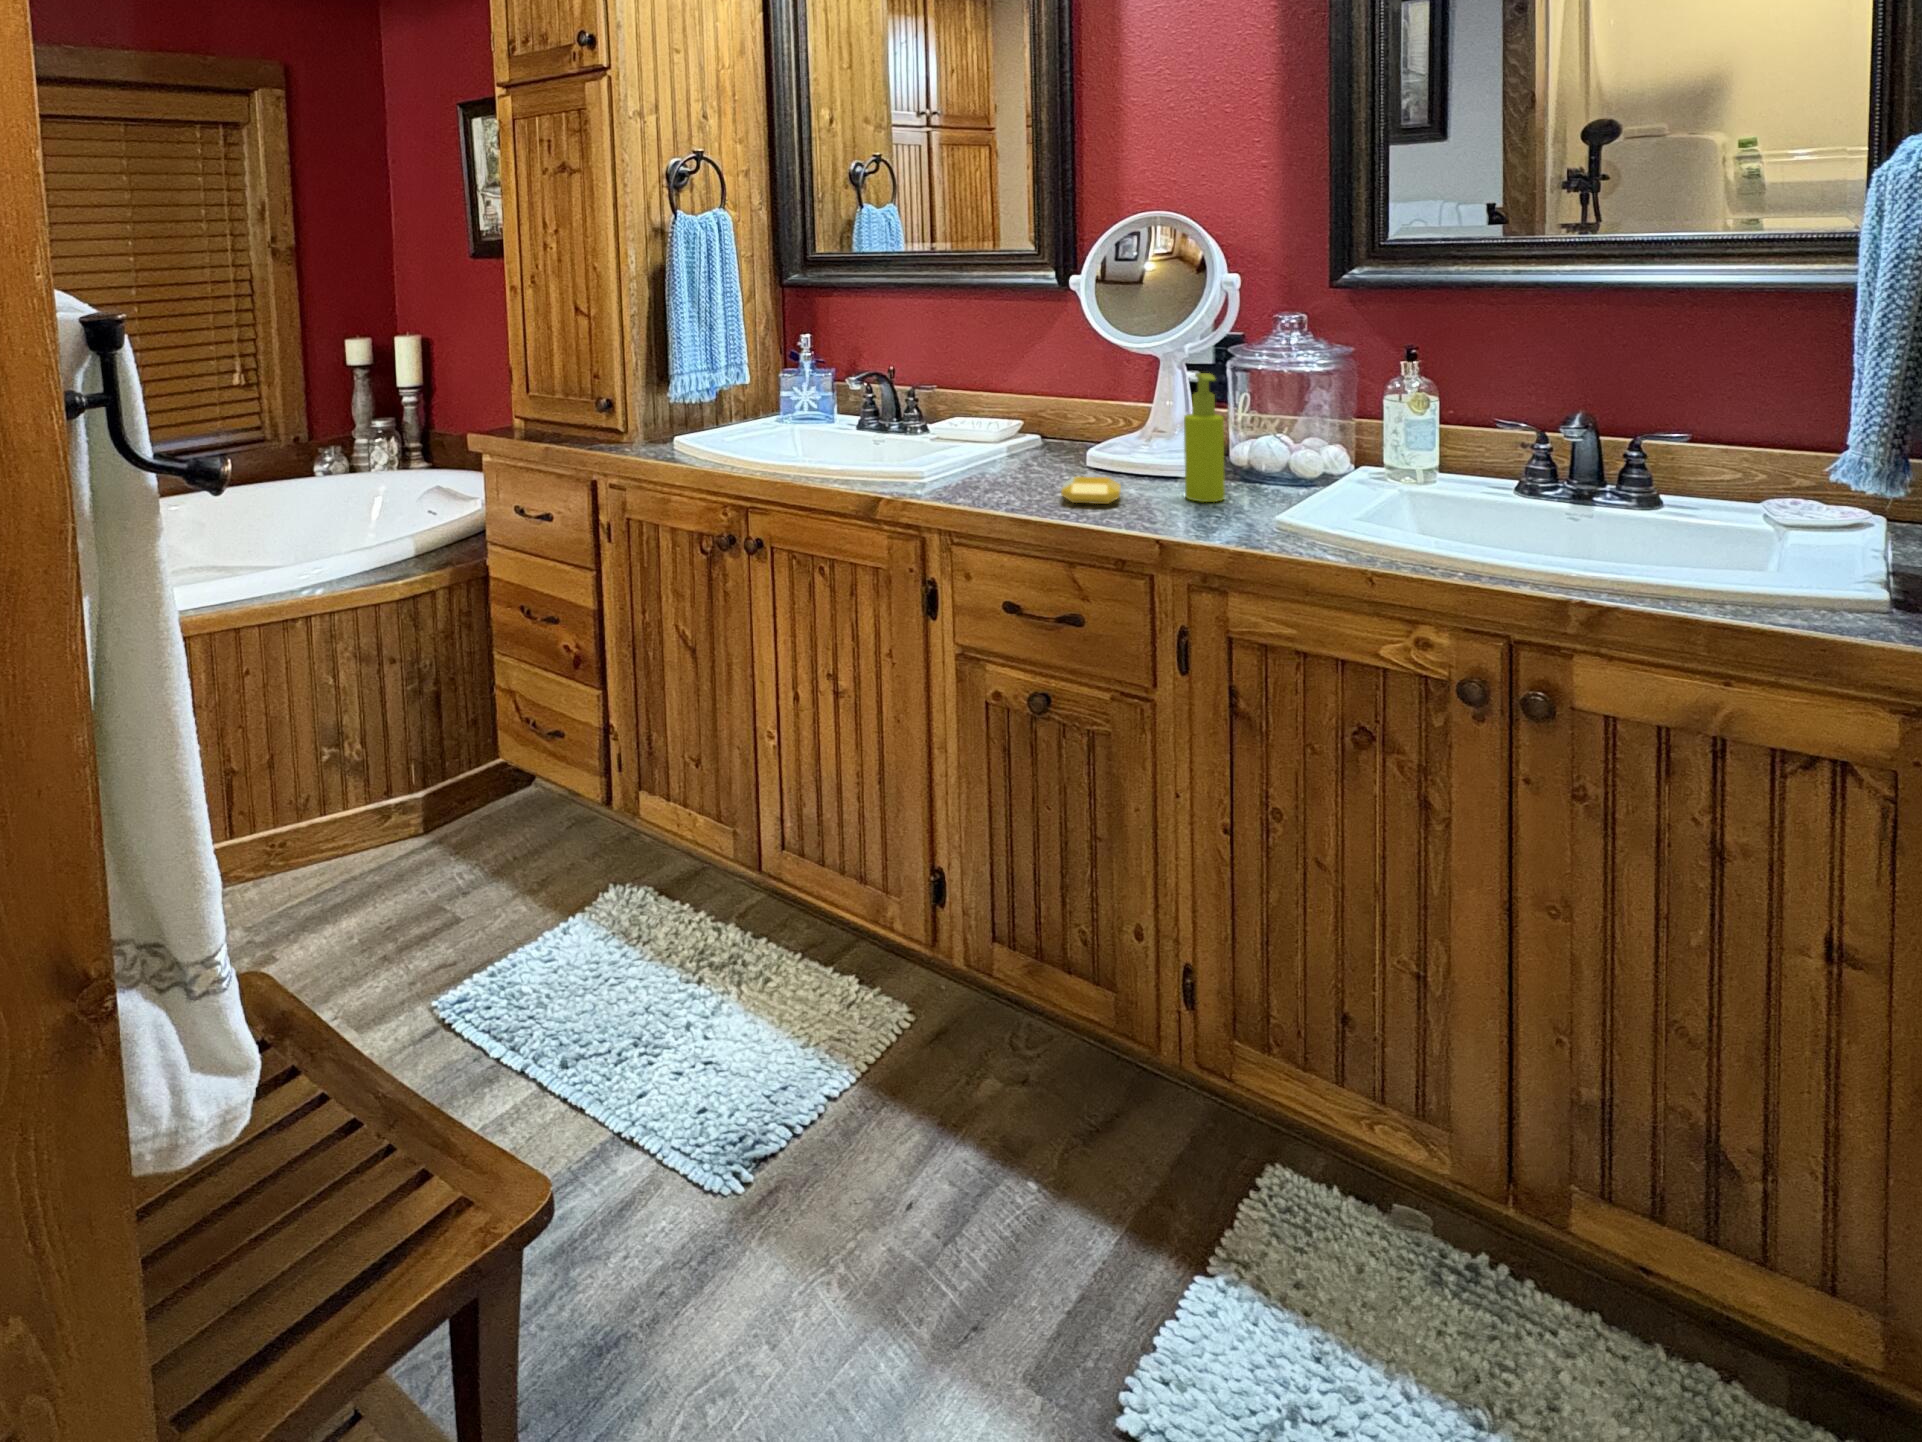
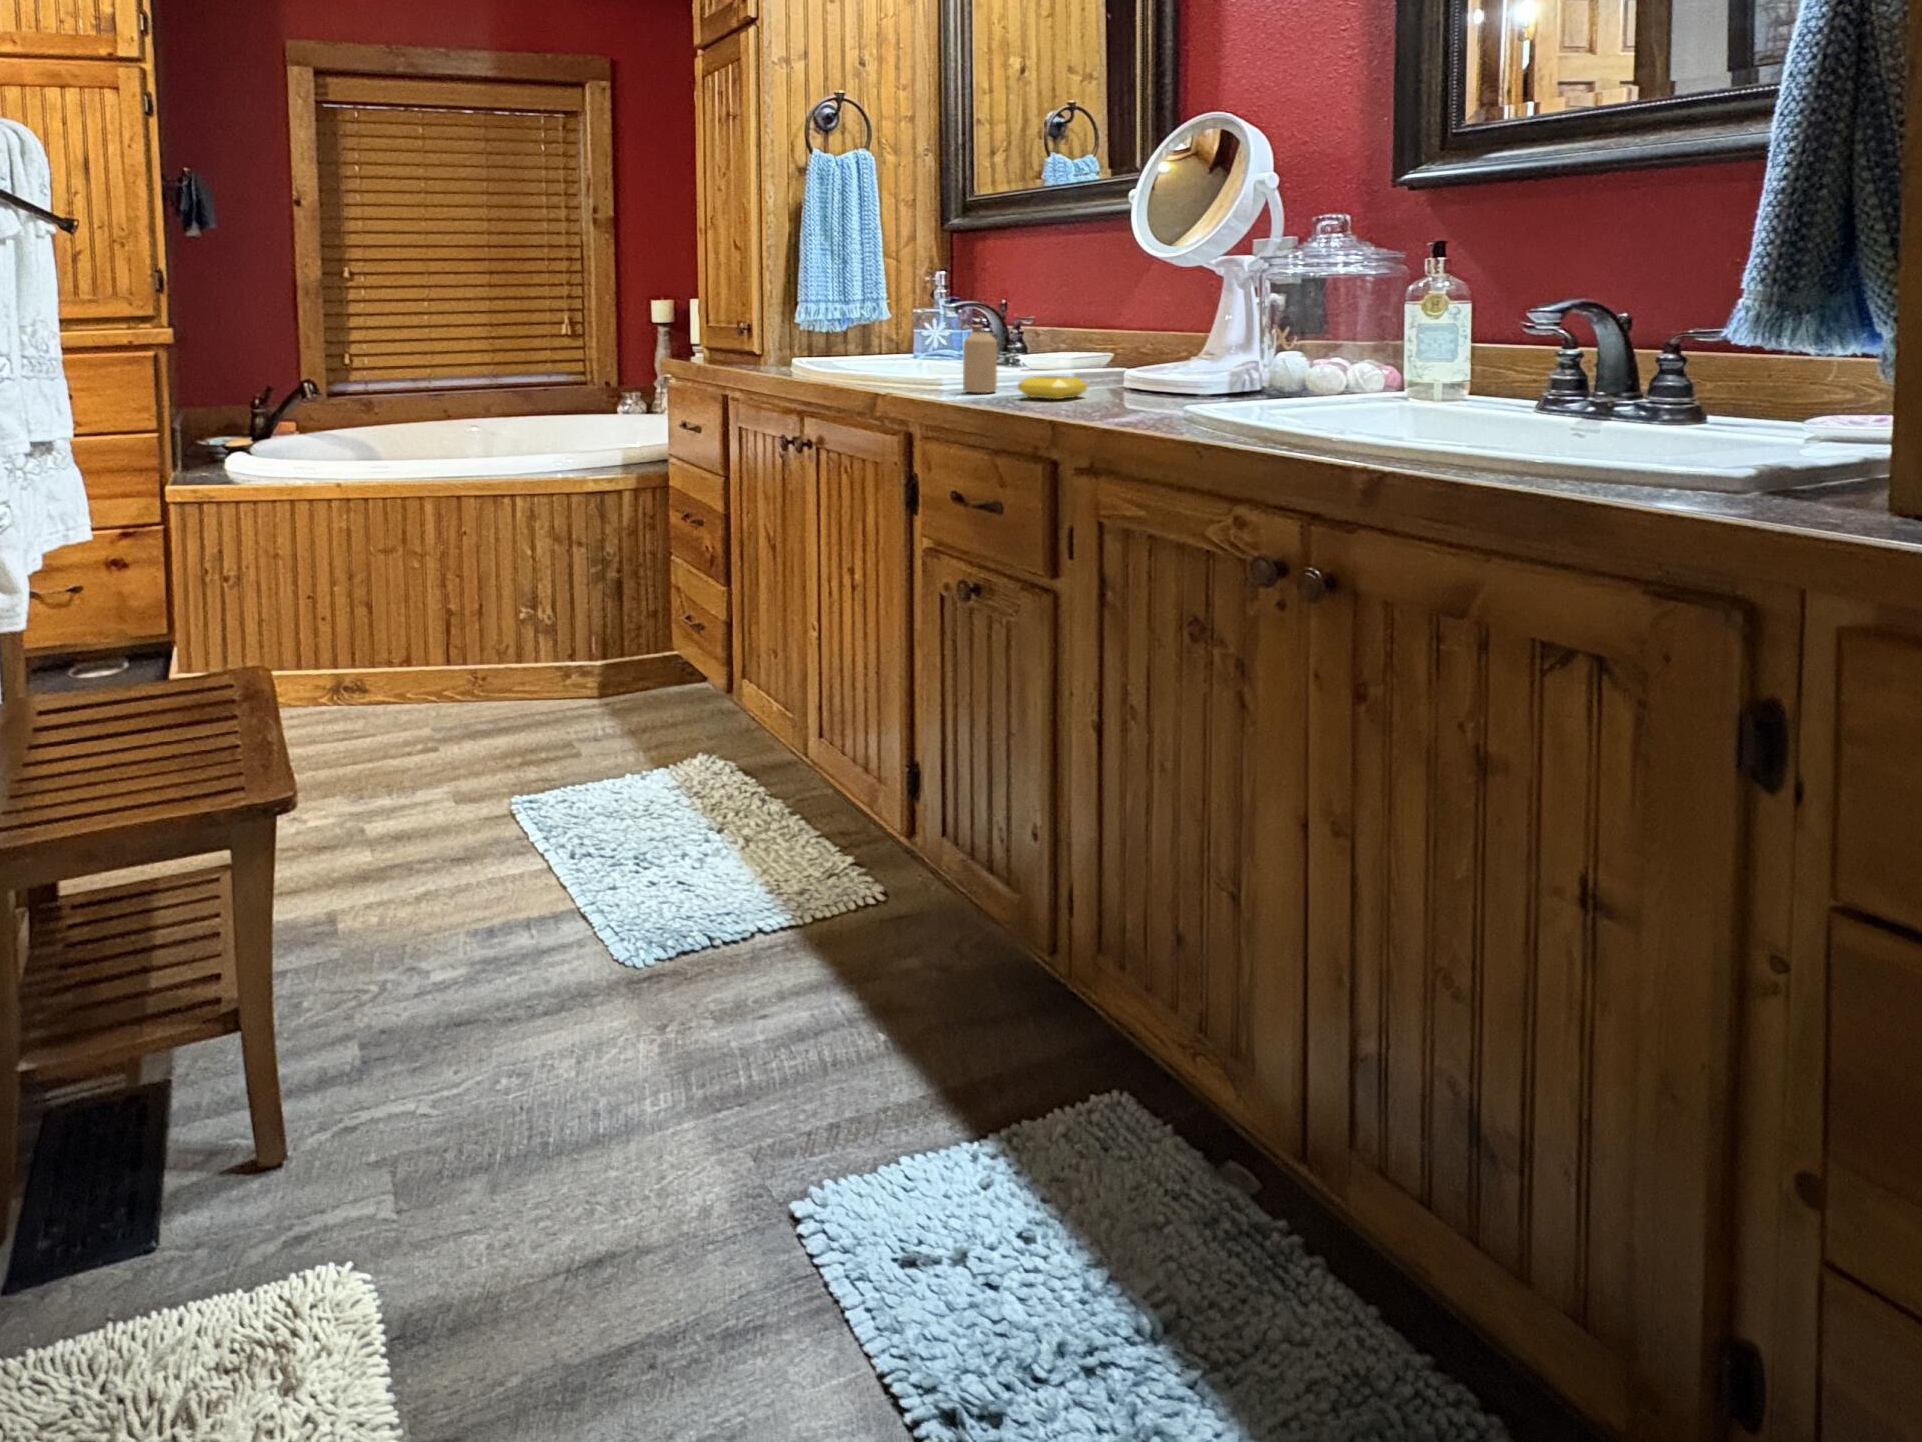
soap dispenser: present [1184,373,1225,502] -> none [1145,265,1189,402]
candle: none [980,433,1014,496] -> present [963,332,997,393]

